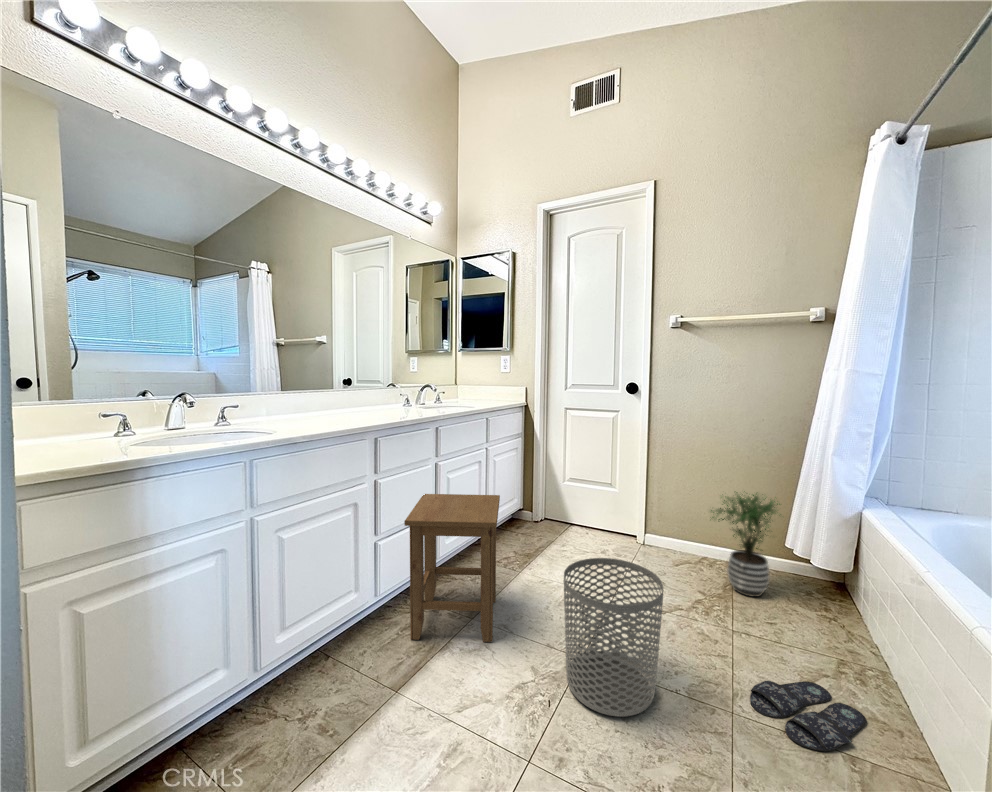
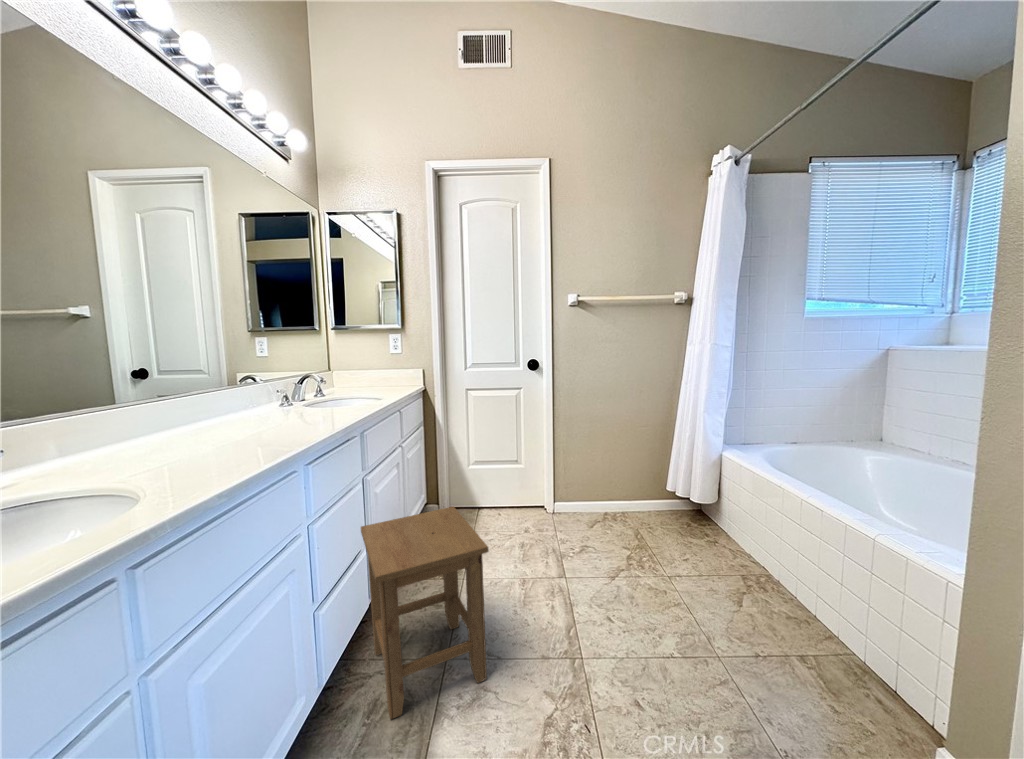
potted plant: present [711,491,781,597] -> none [623,450,684,542]
waste bin: present [563,558,663,717] -> none [574,550,676,715]
slippers: present [750,681,866,751] -> none [719,606,801,669]

